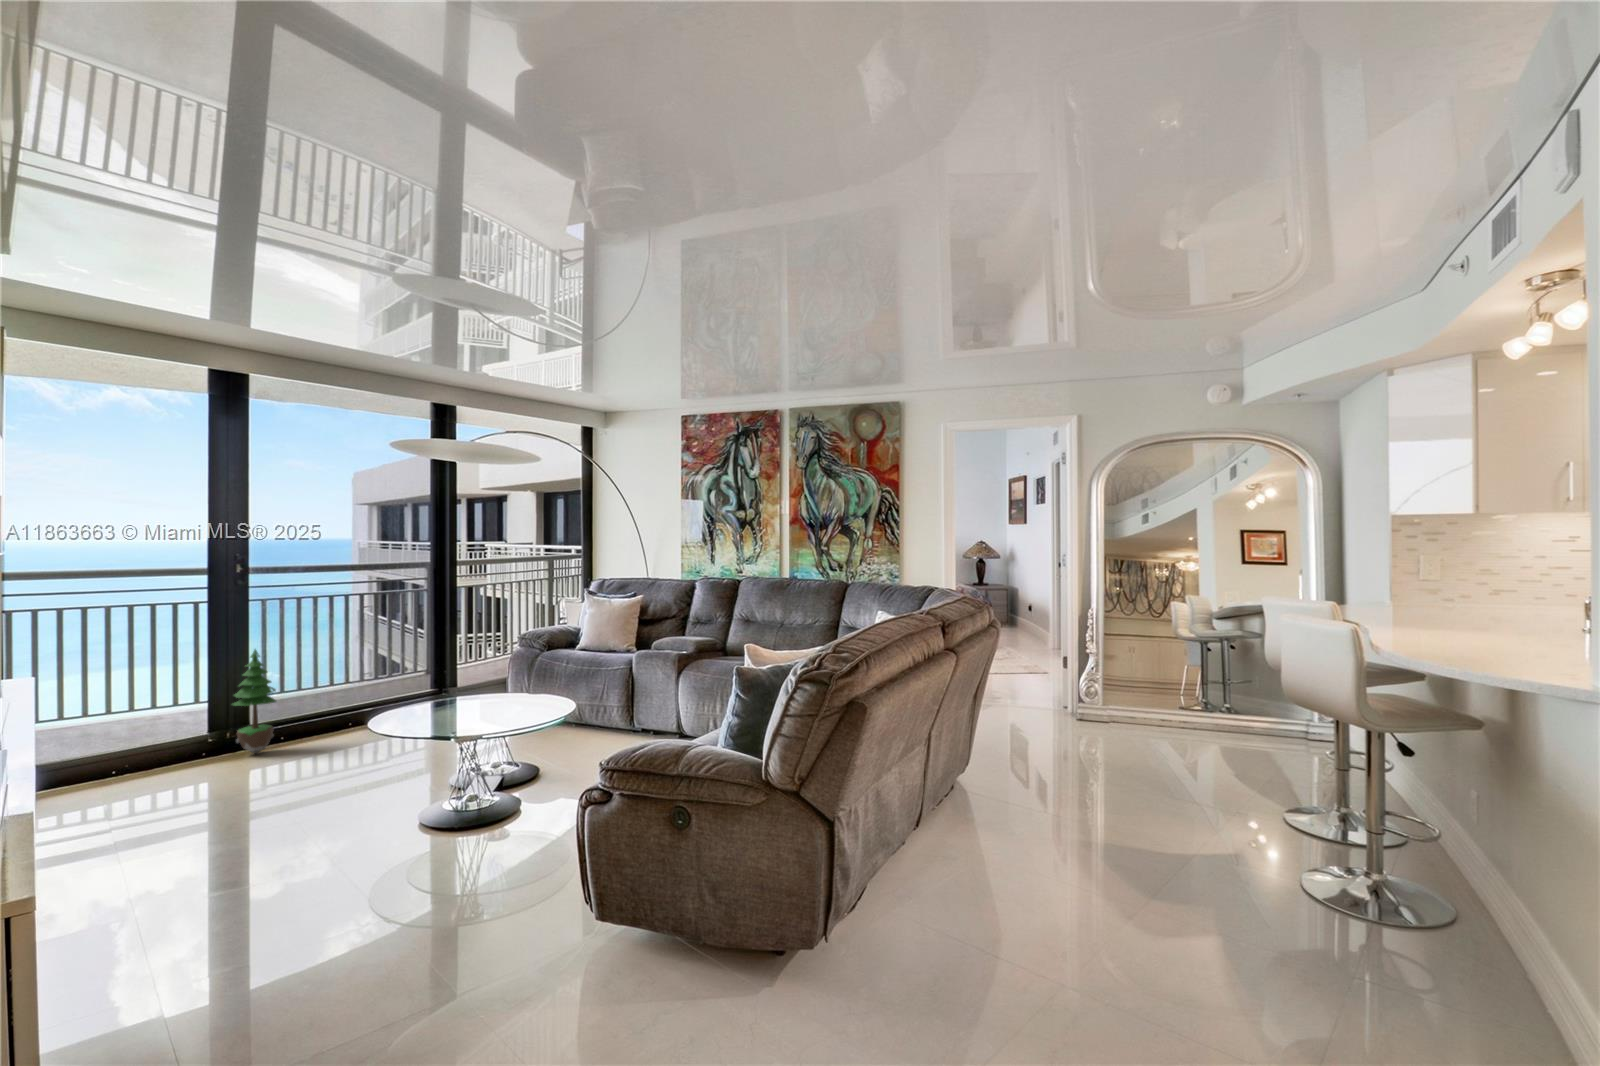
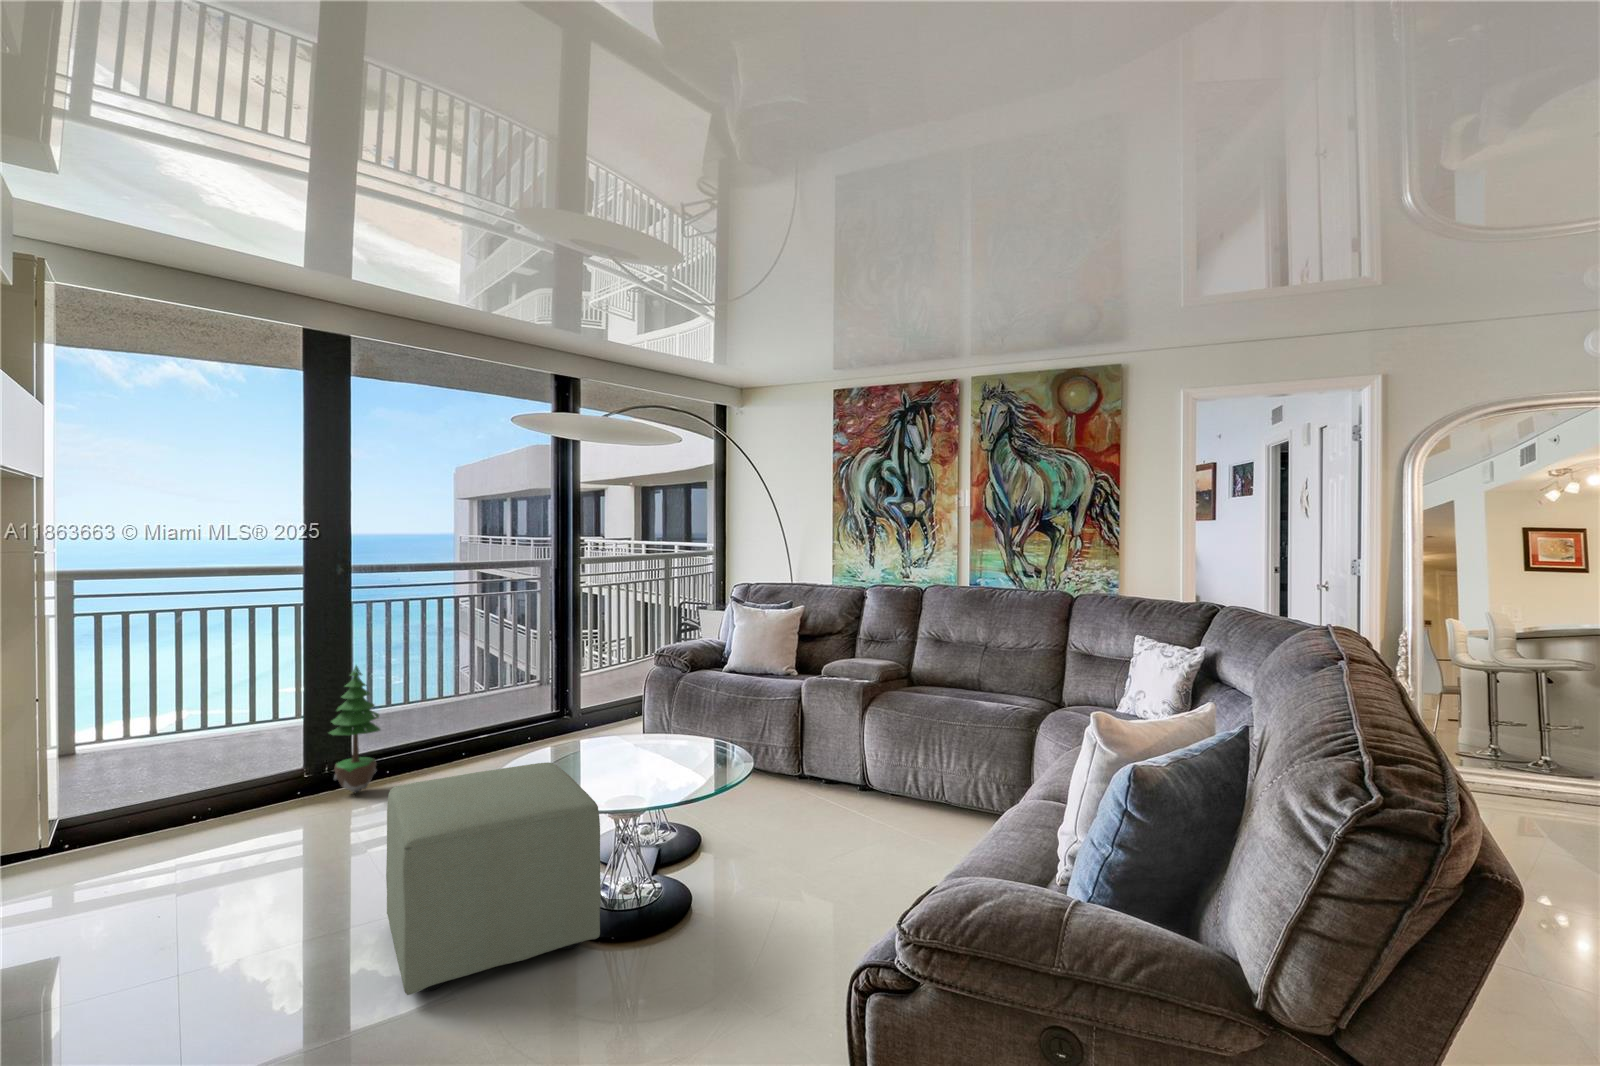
ottoman: none [282,711,443,862] -> present [386,762,601,995]

